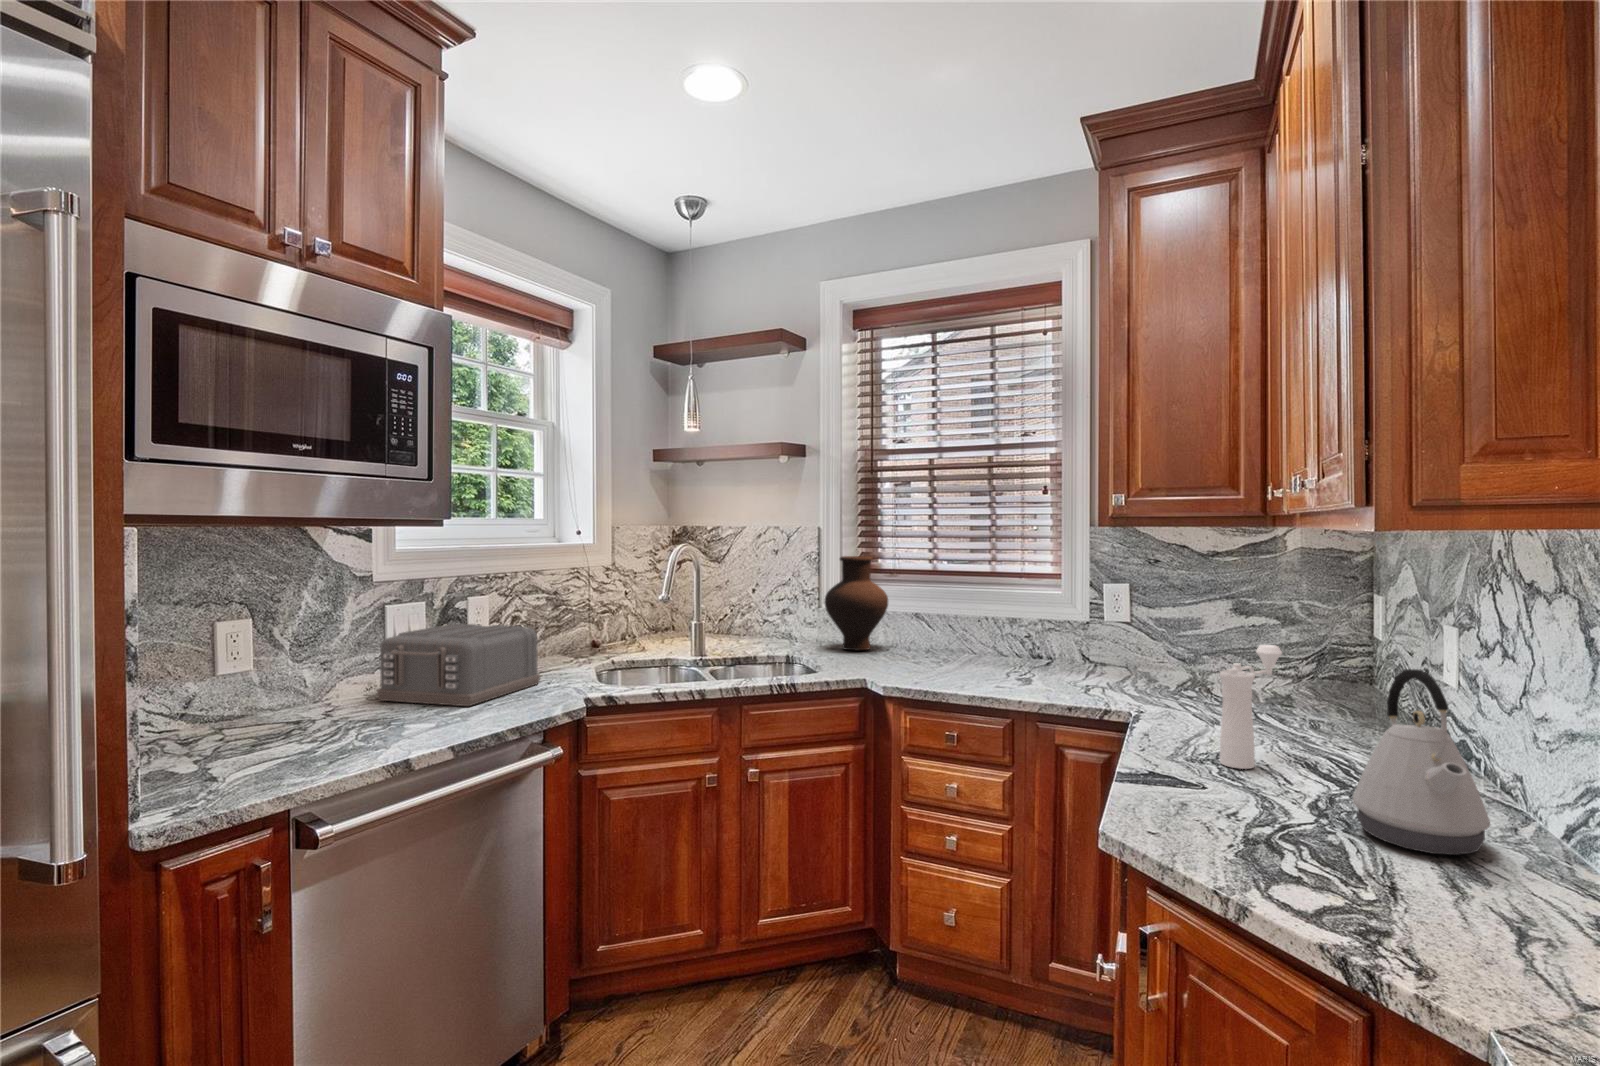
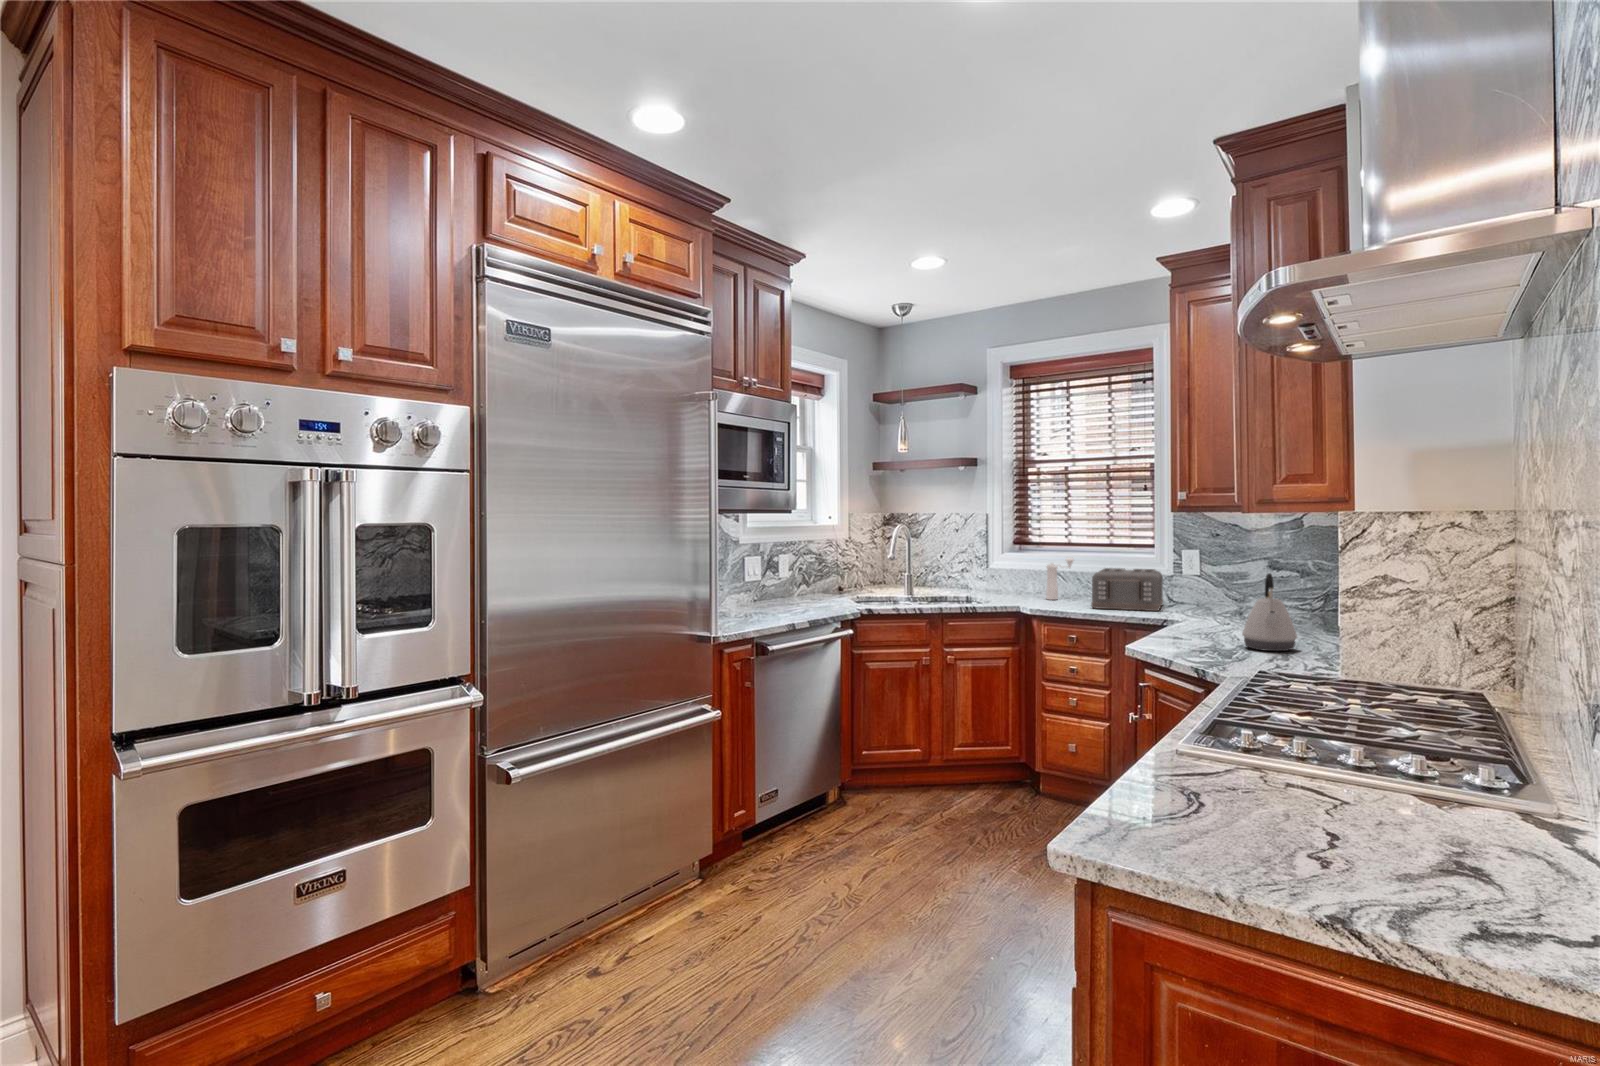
vase: present [825,556,888,650] -> none [993,533,1037,595]
toaster: present [377,624,540,706] -> present [1091,568,1163,611]
pepper mill: present [1220,645,1282,769] -> present [1046,558,1074,600]

